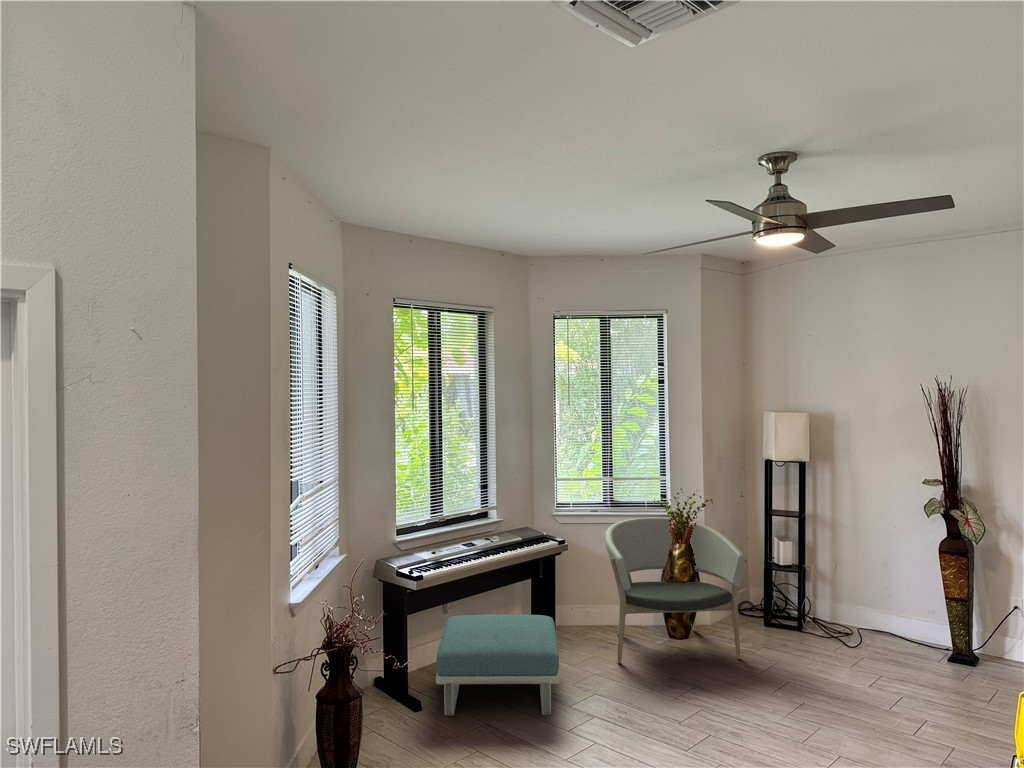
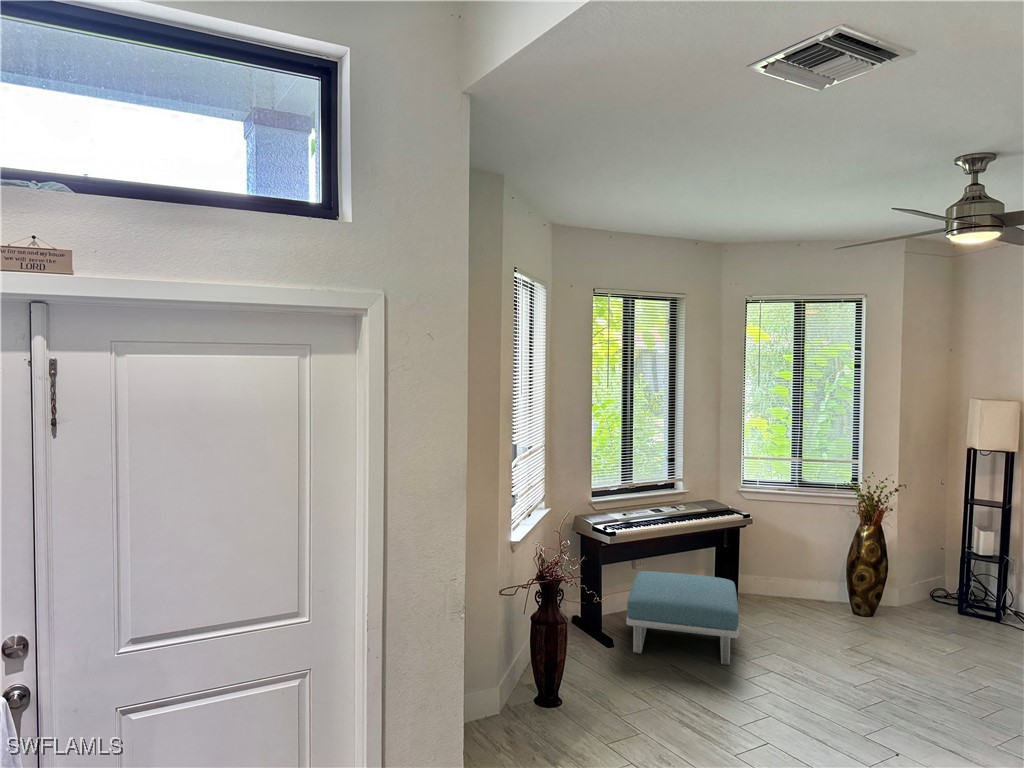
armchair: present [604,517,745,664] -> none [788,498,937,642]

